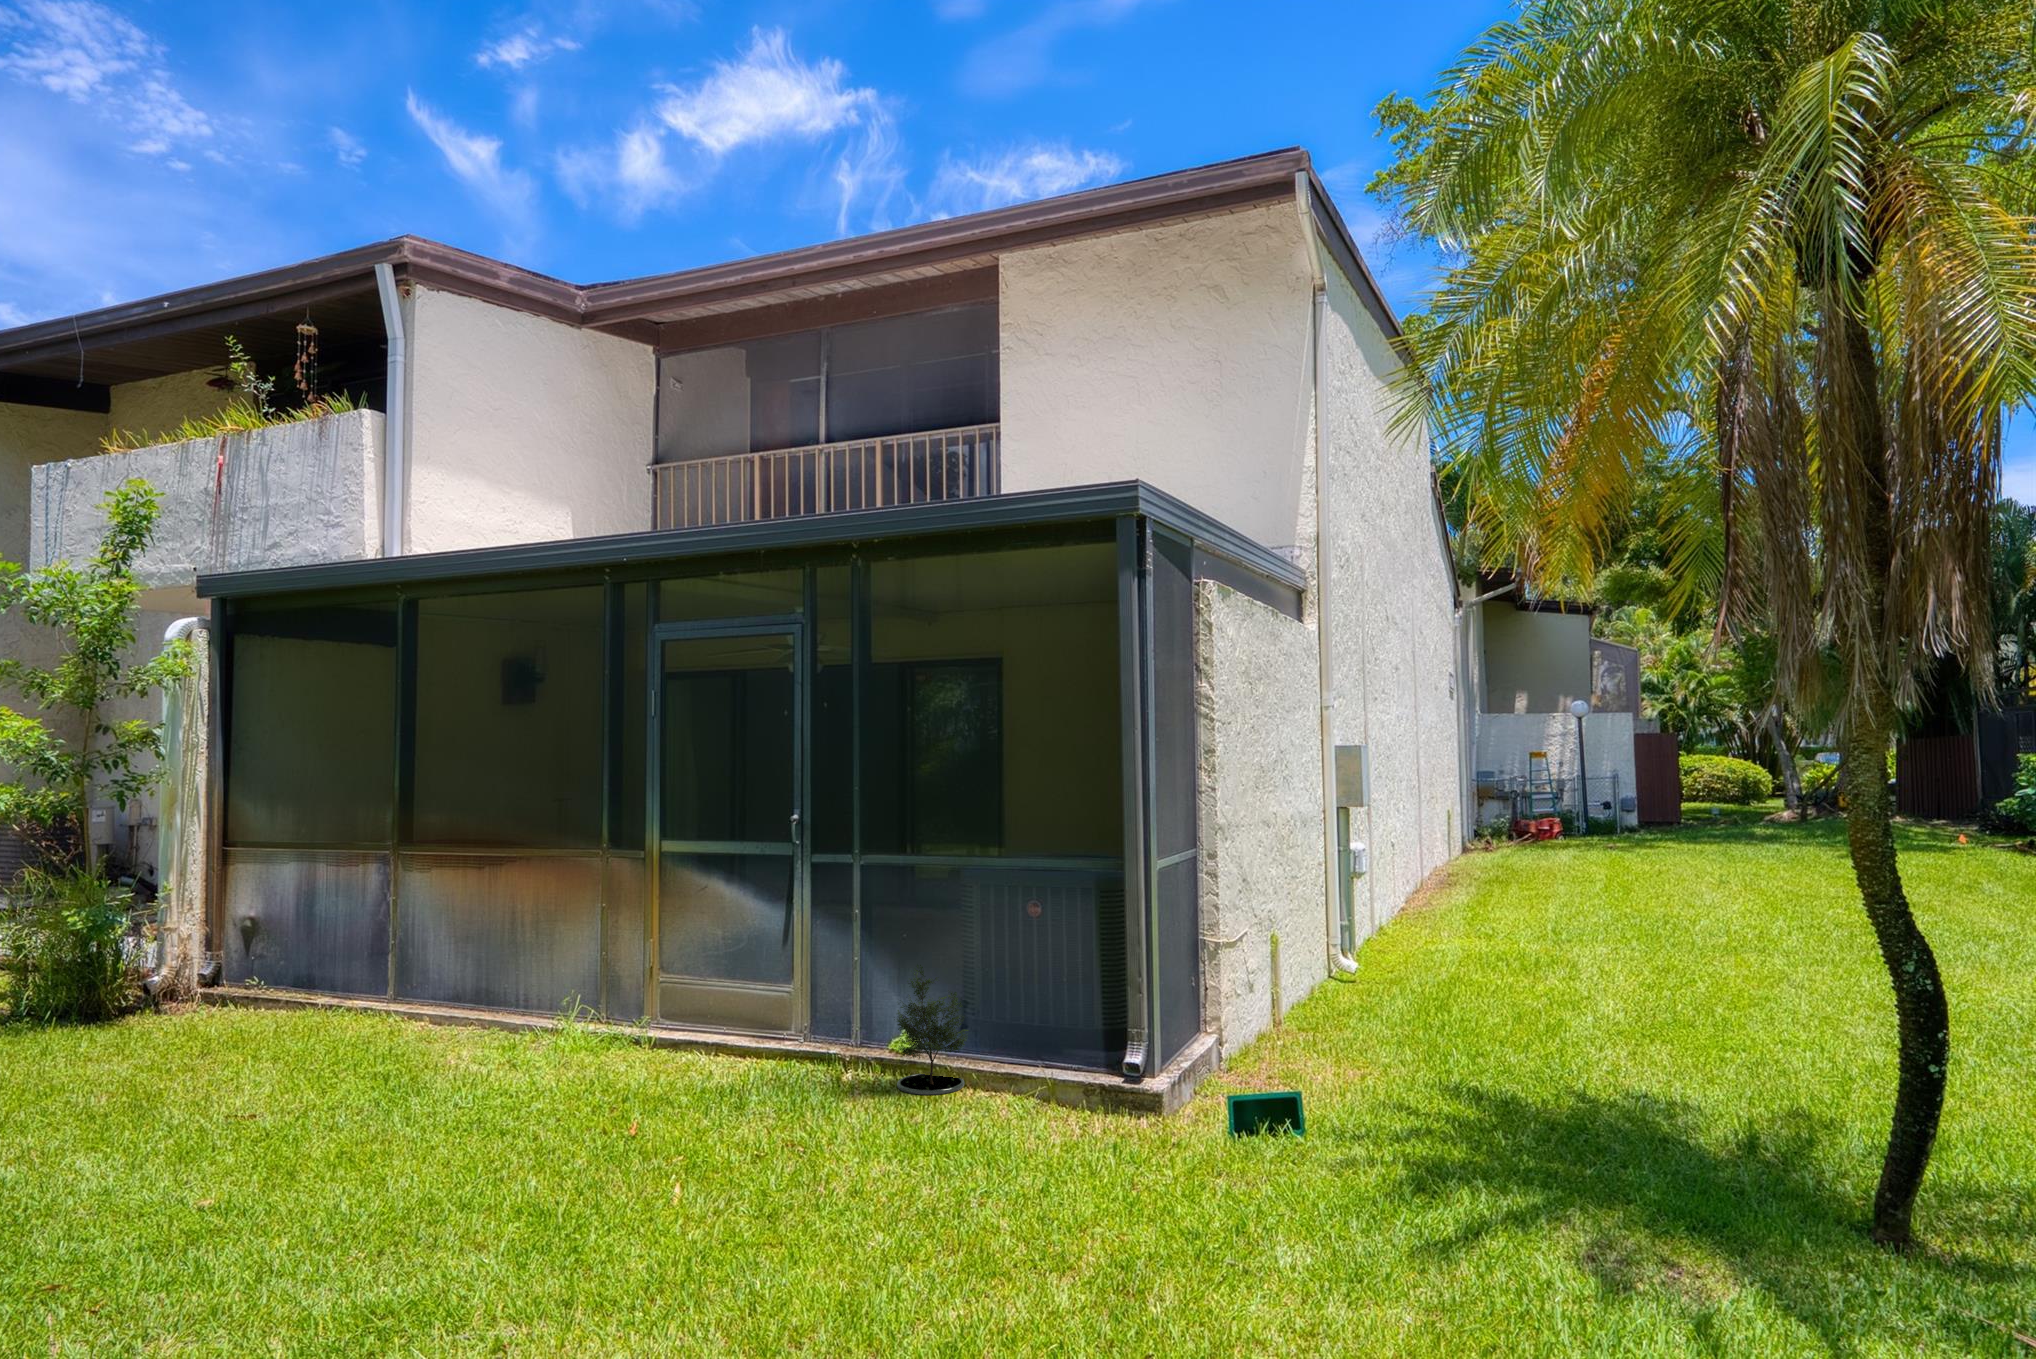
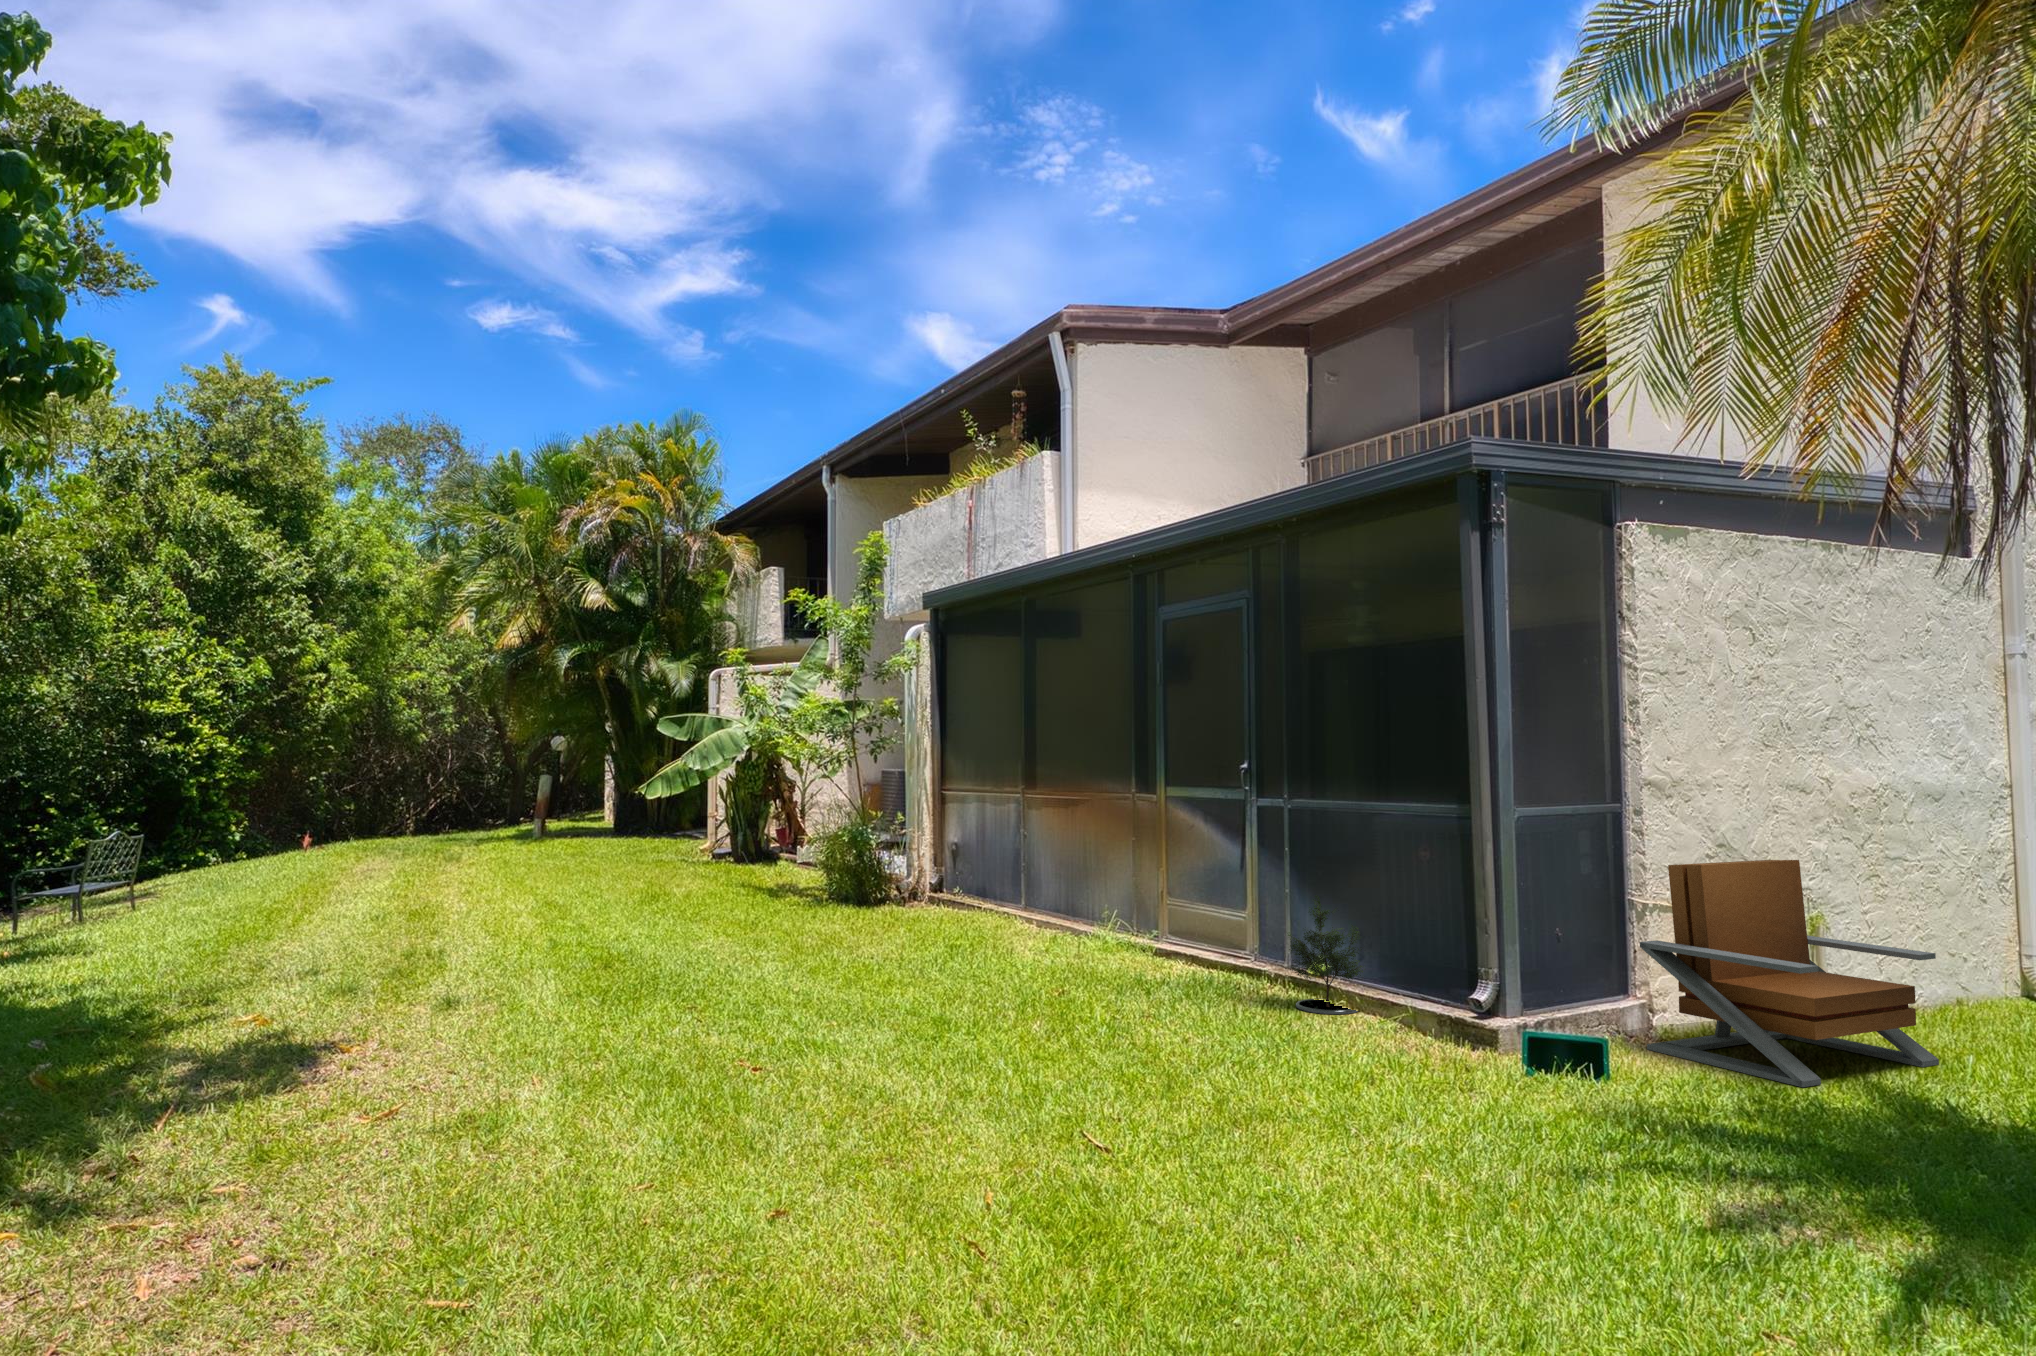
lounge chair: none [1235,886,1423,1094] -> present [1640,860,1939,1087]

